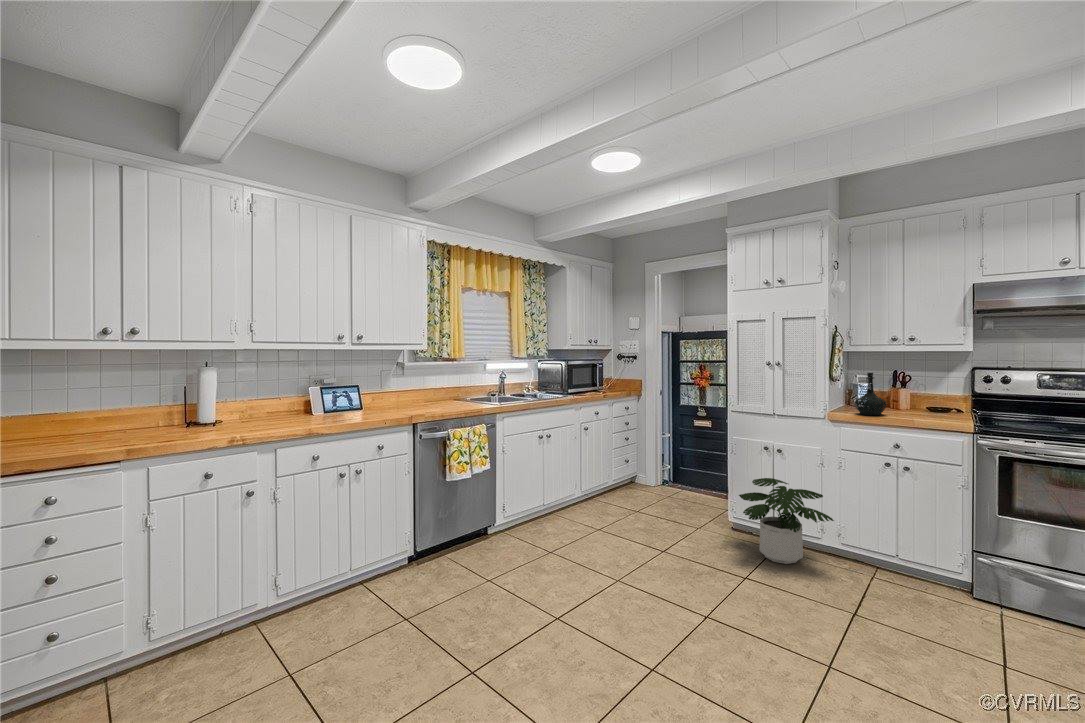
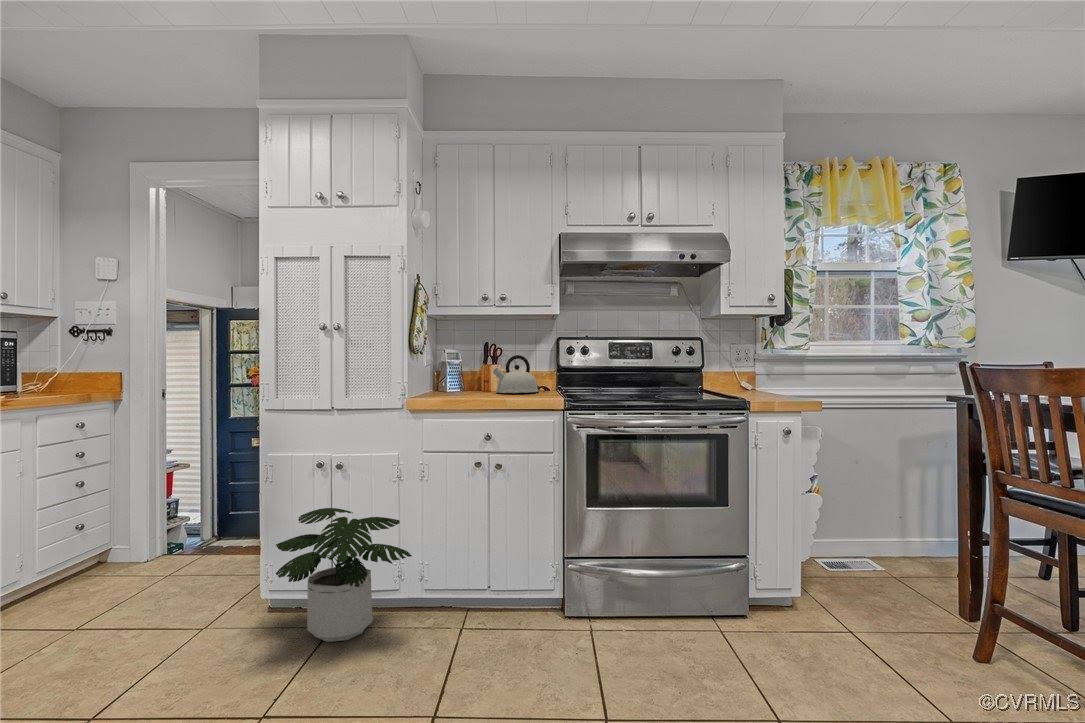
bottle: present [855,373,886,415] -> none [439,341,475,398]
kettle: none [902,383,948,414] -> present [493,355,539,393]

